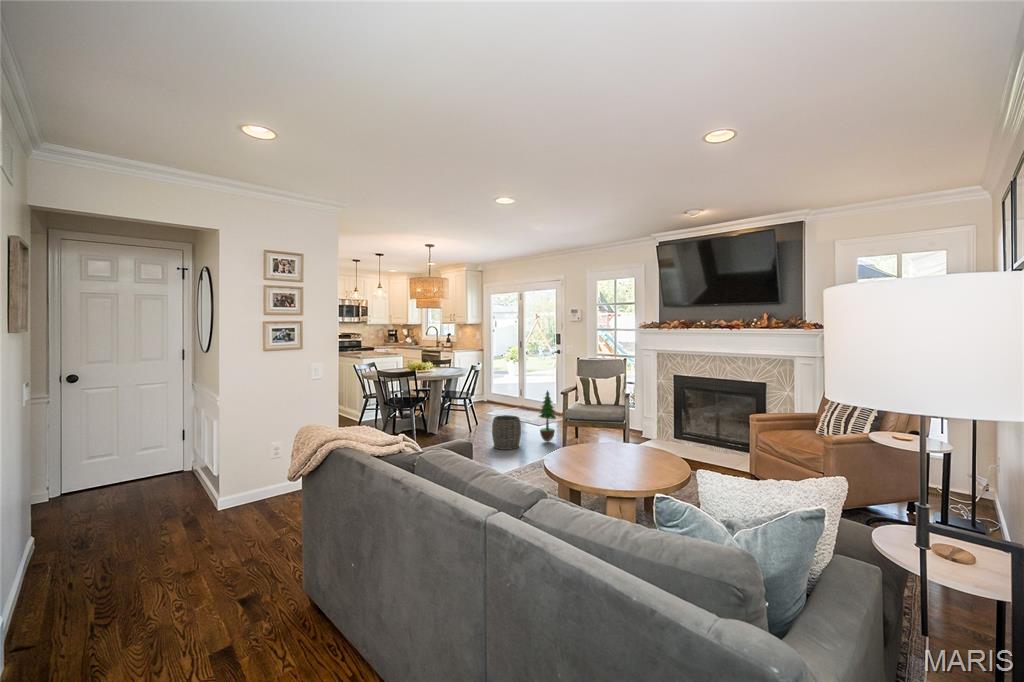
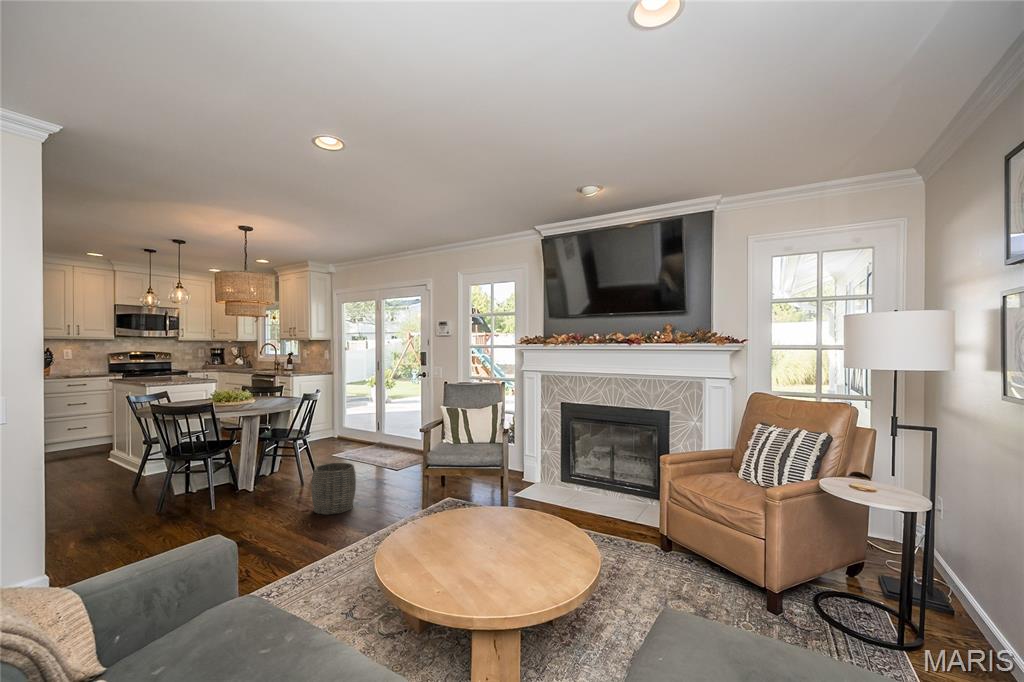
potted tree: present [538,391,556,442] -> none [383,425,409,498]

